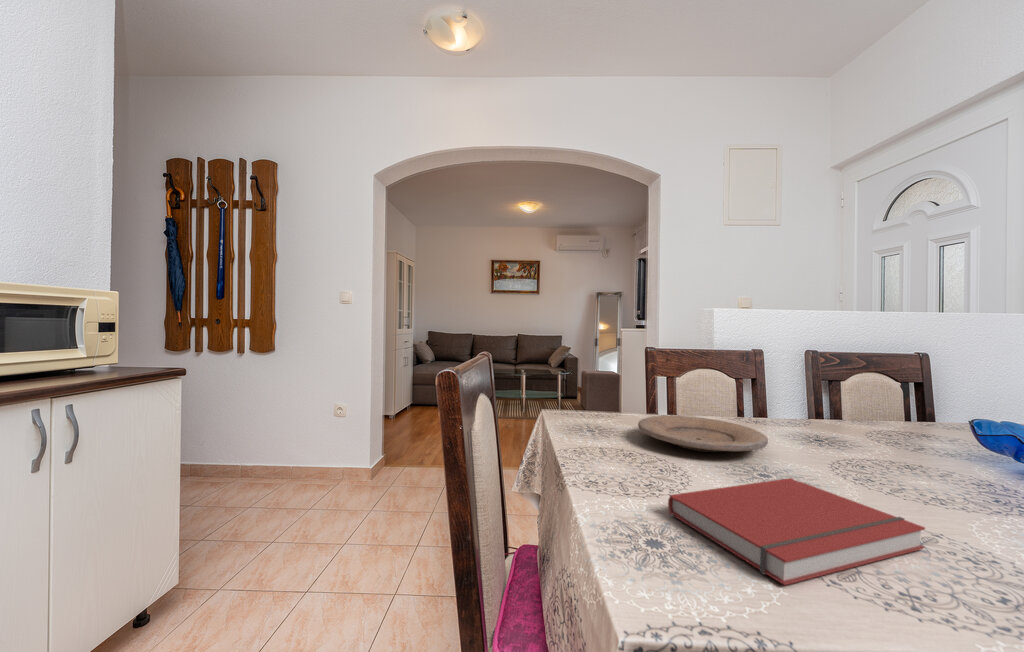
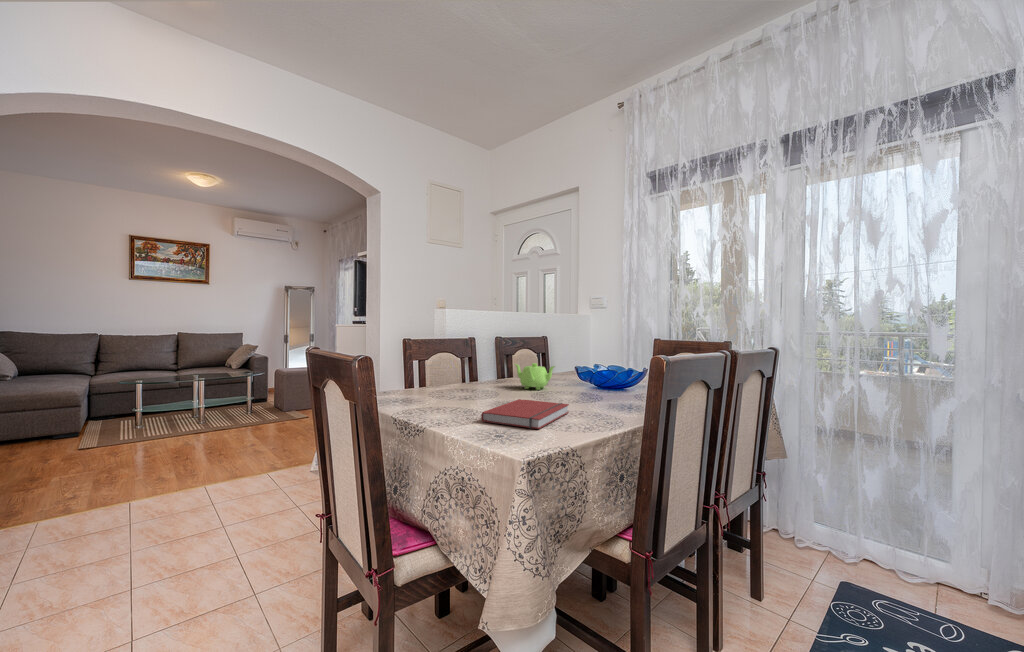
teapot: none [821,399,926,458] -> present [515,363,555,390]
plate: present [638,416,768,452] -> none [426,382,499,399]

